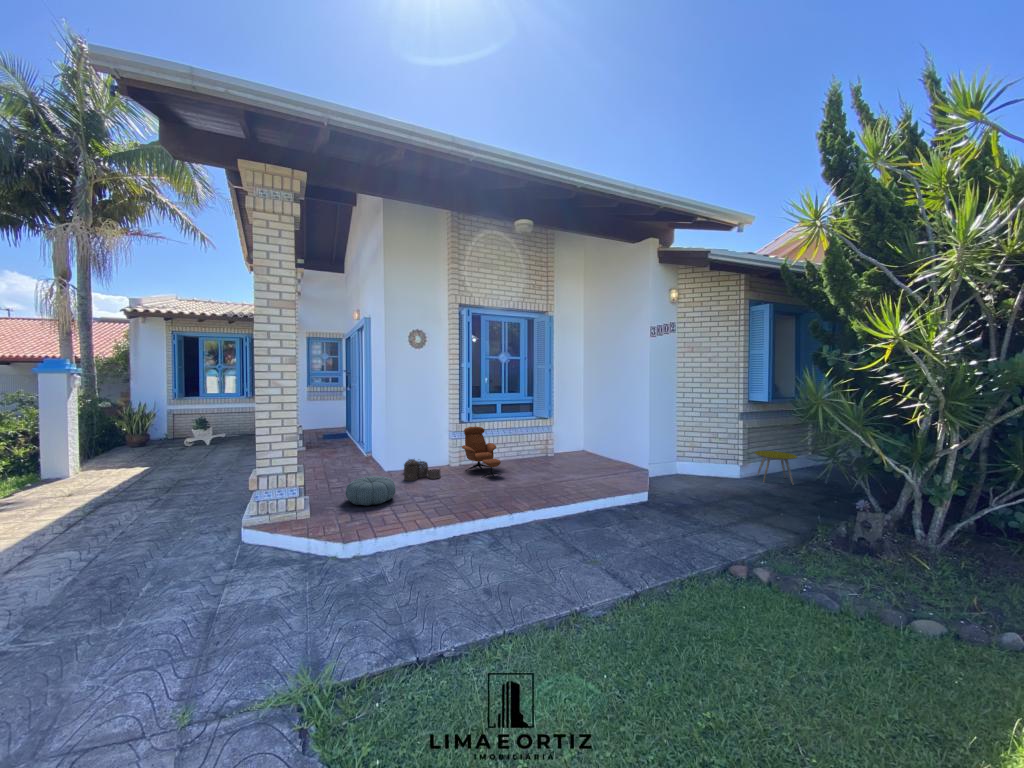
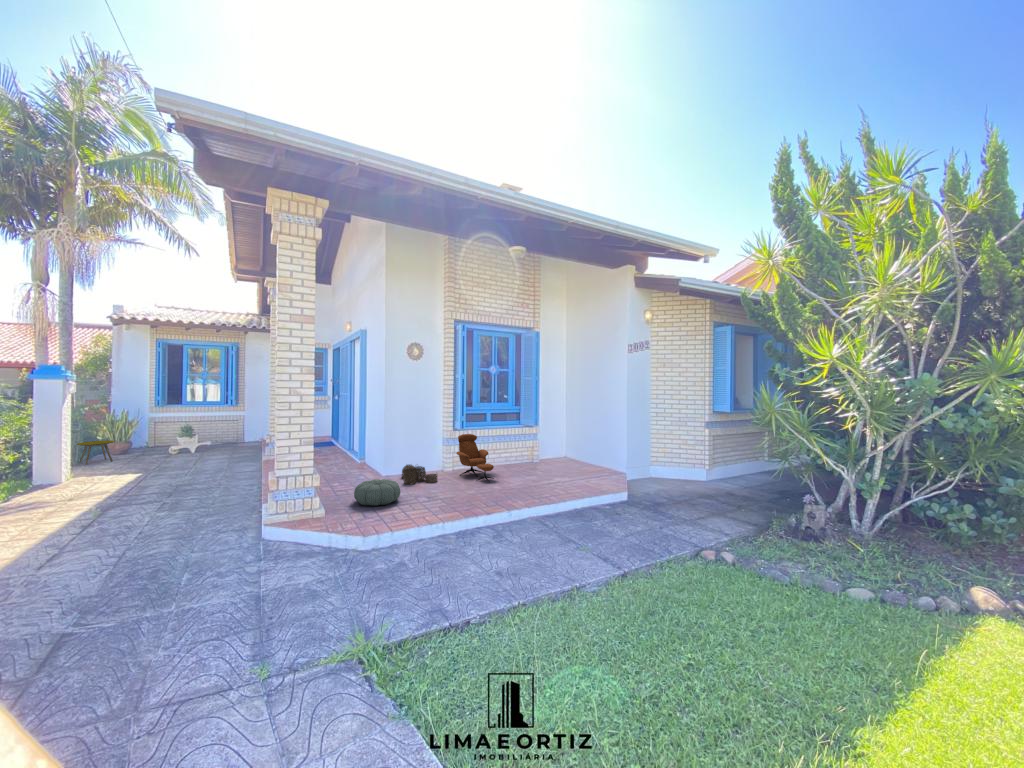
side table: present [755,451,797,485] -> present [77,440,115,465]

